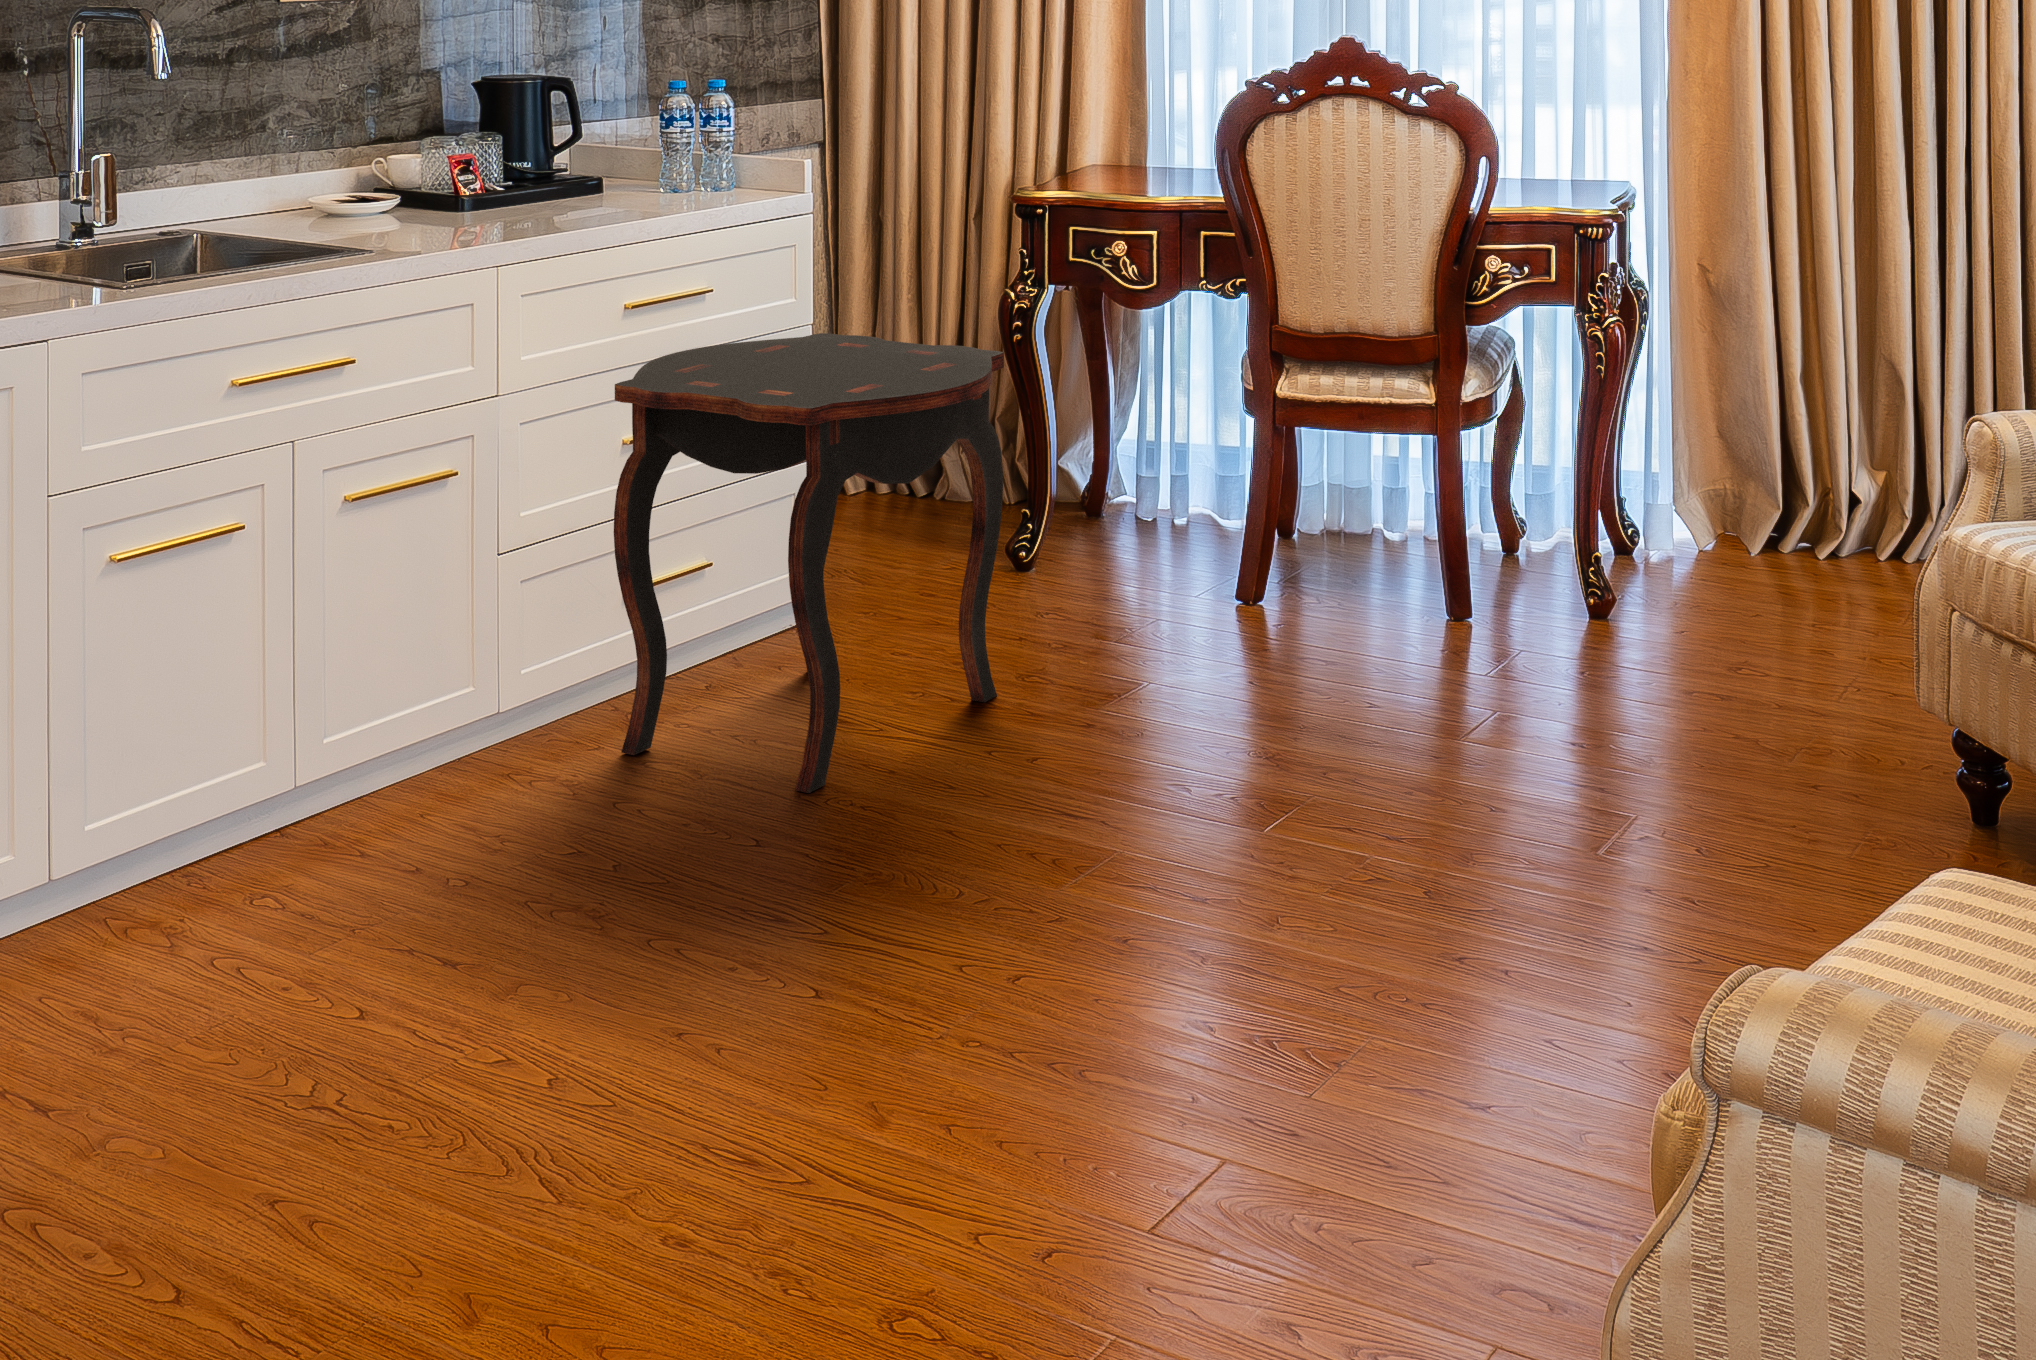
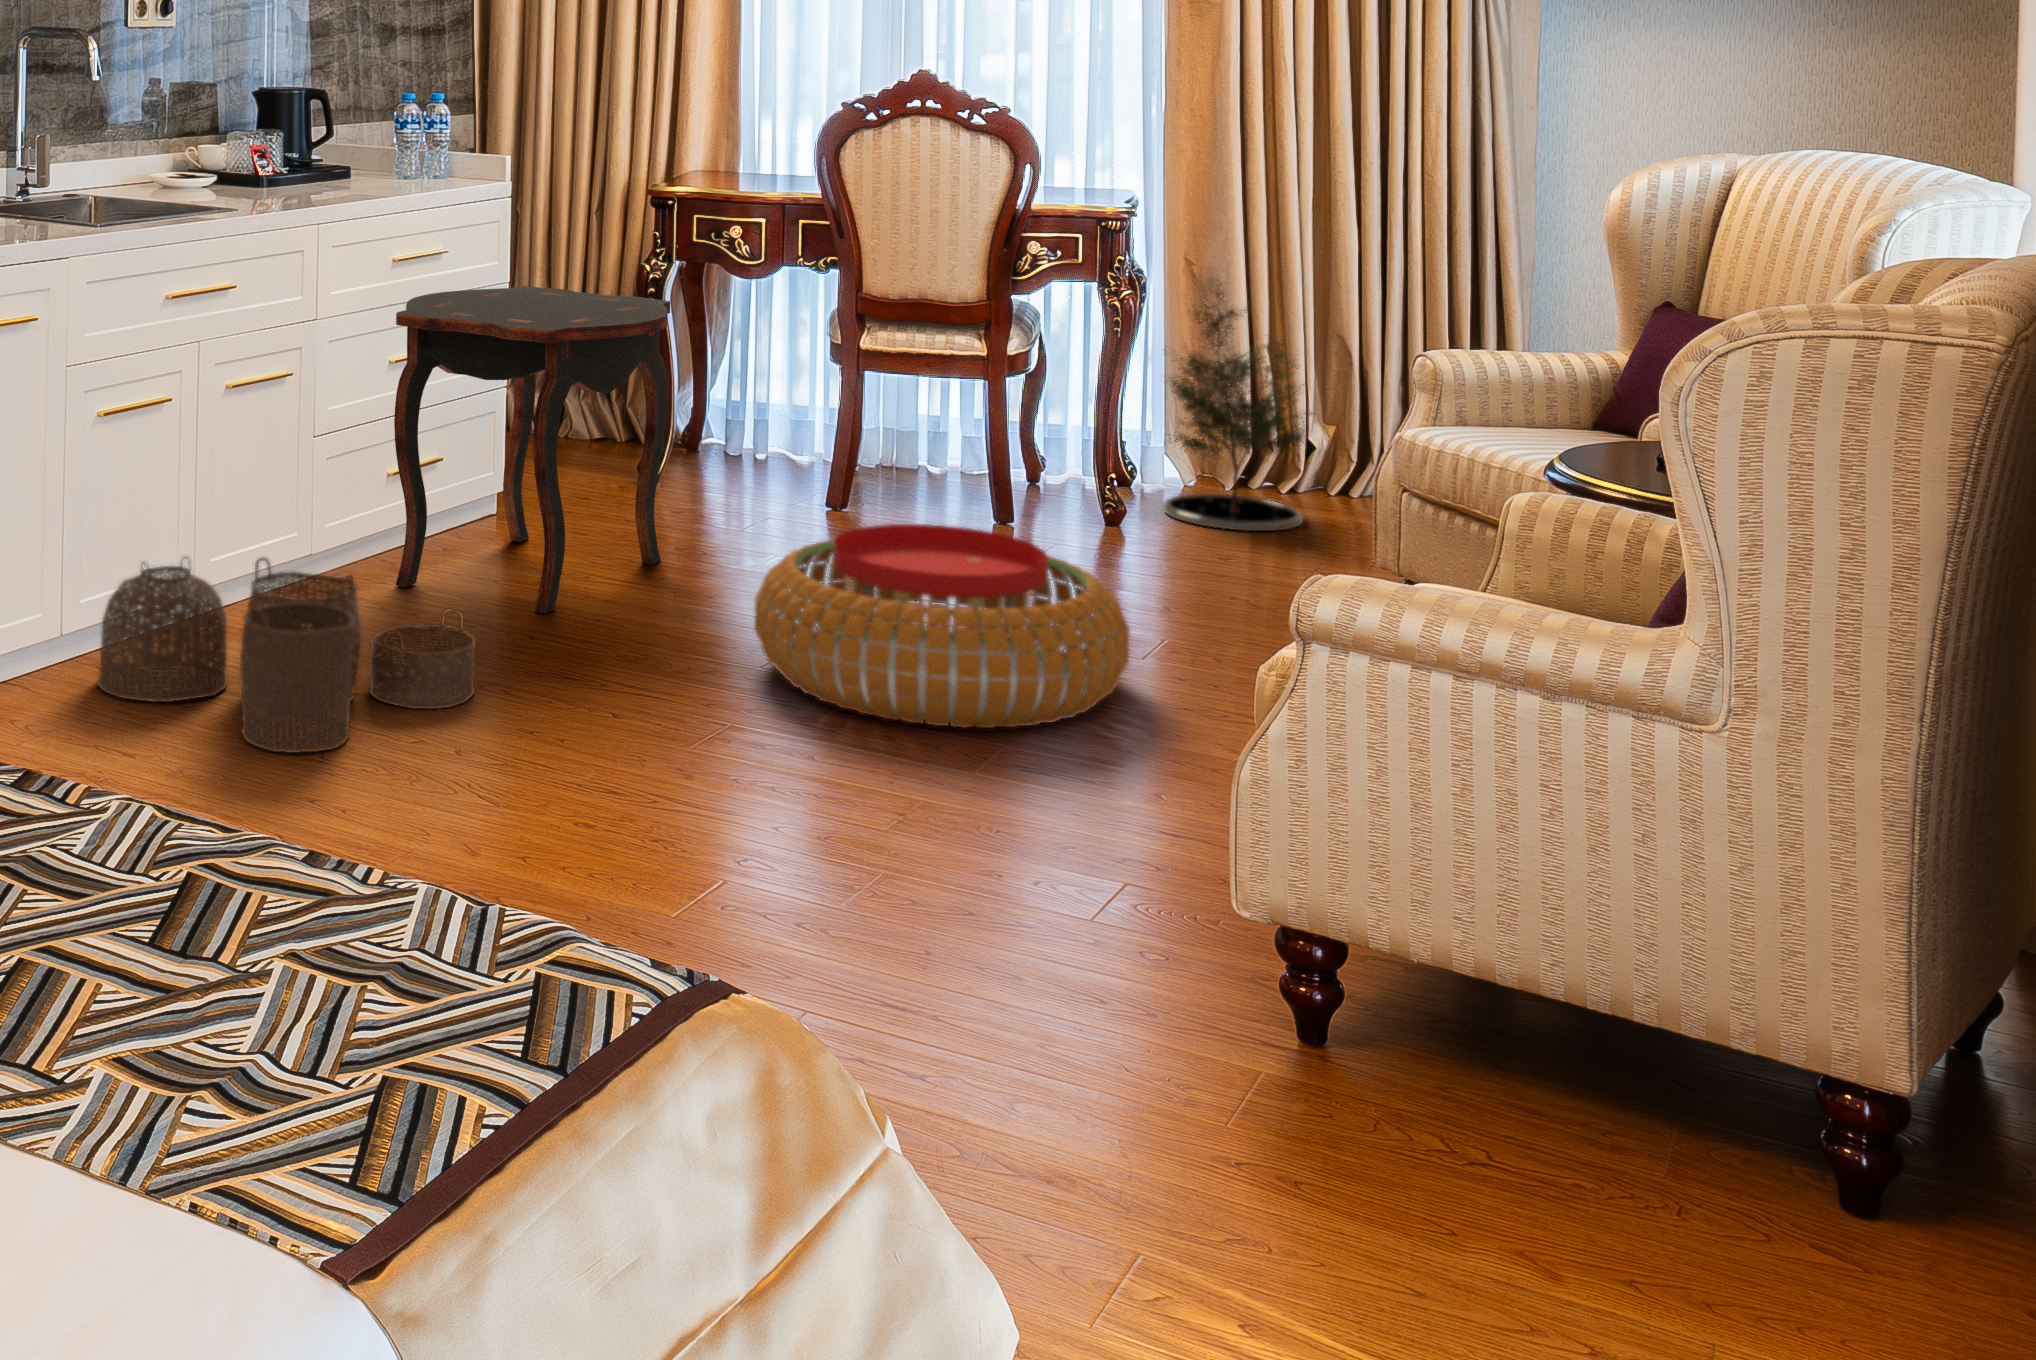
potted tree: none [1659,292,1855,618] -> present [1163,280,1315,531]
pouf: none [1063,667,1576,982] -> present [754,524,1130,728]
woven basket: none [106,762,656,1079] -> present [97,558,476,753]

